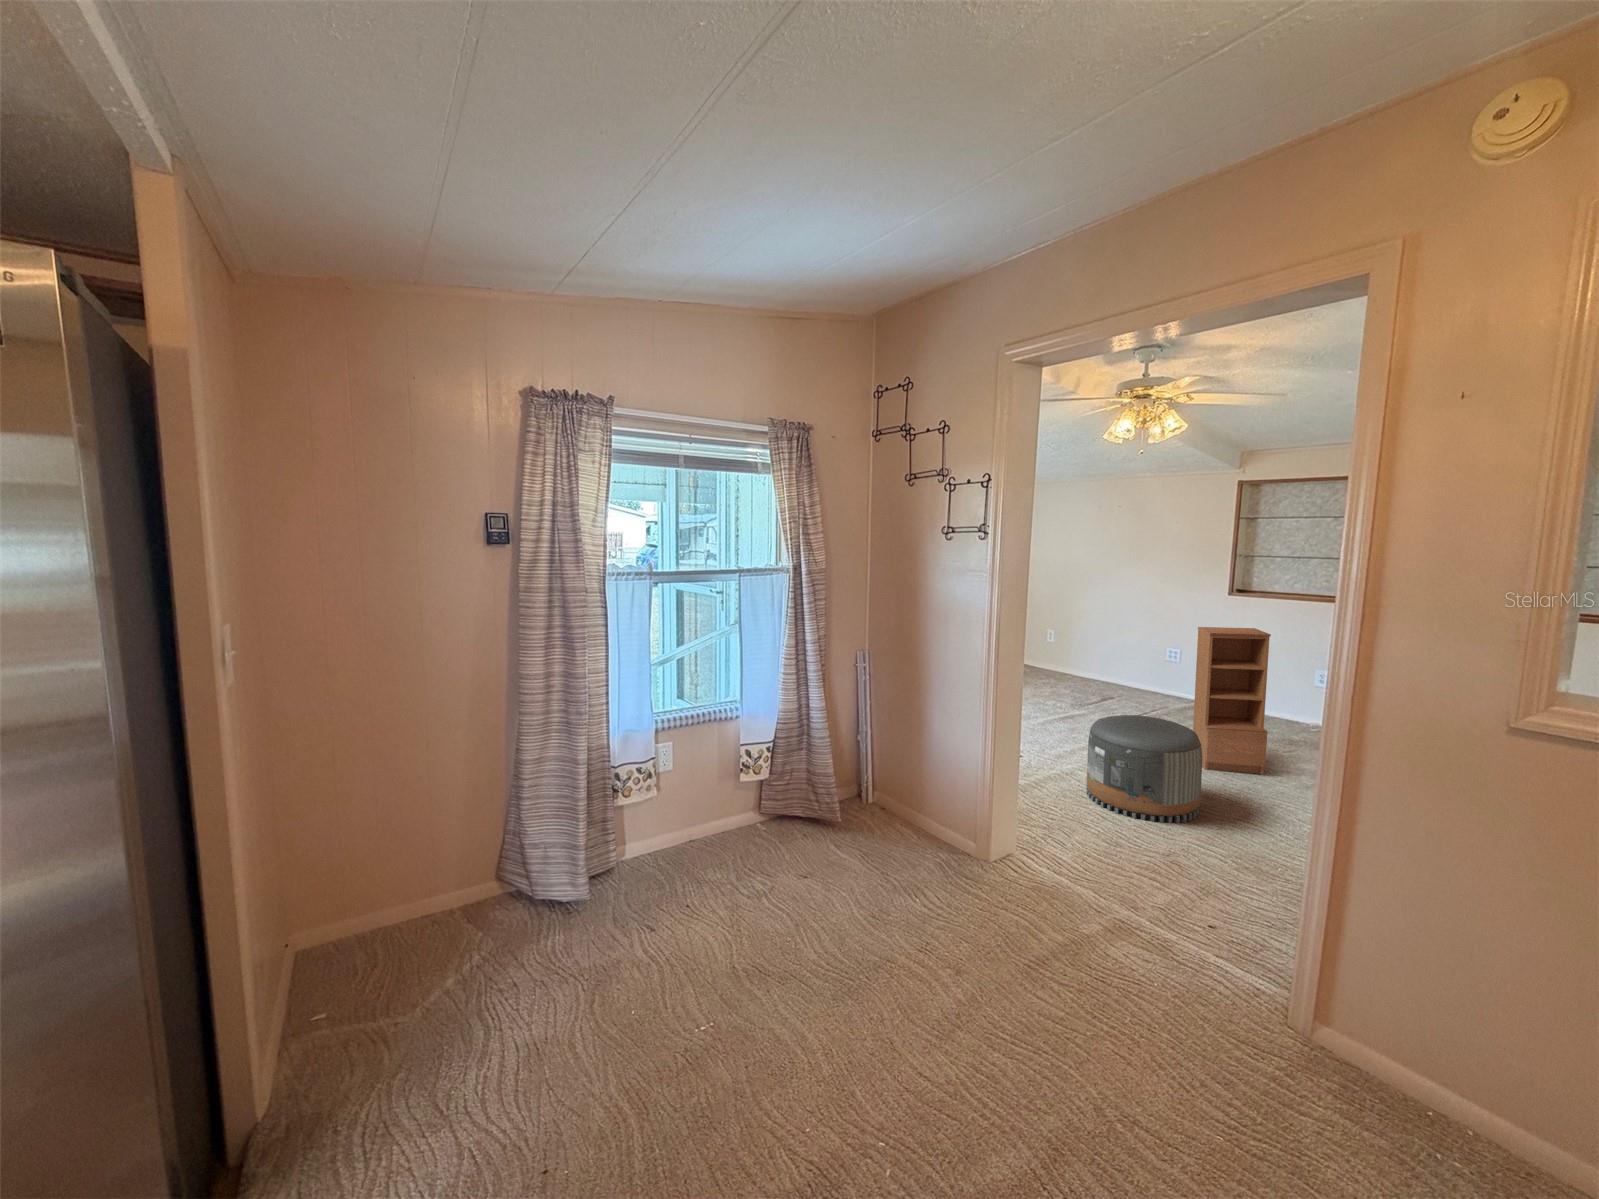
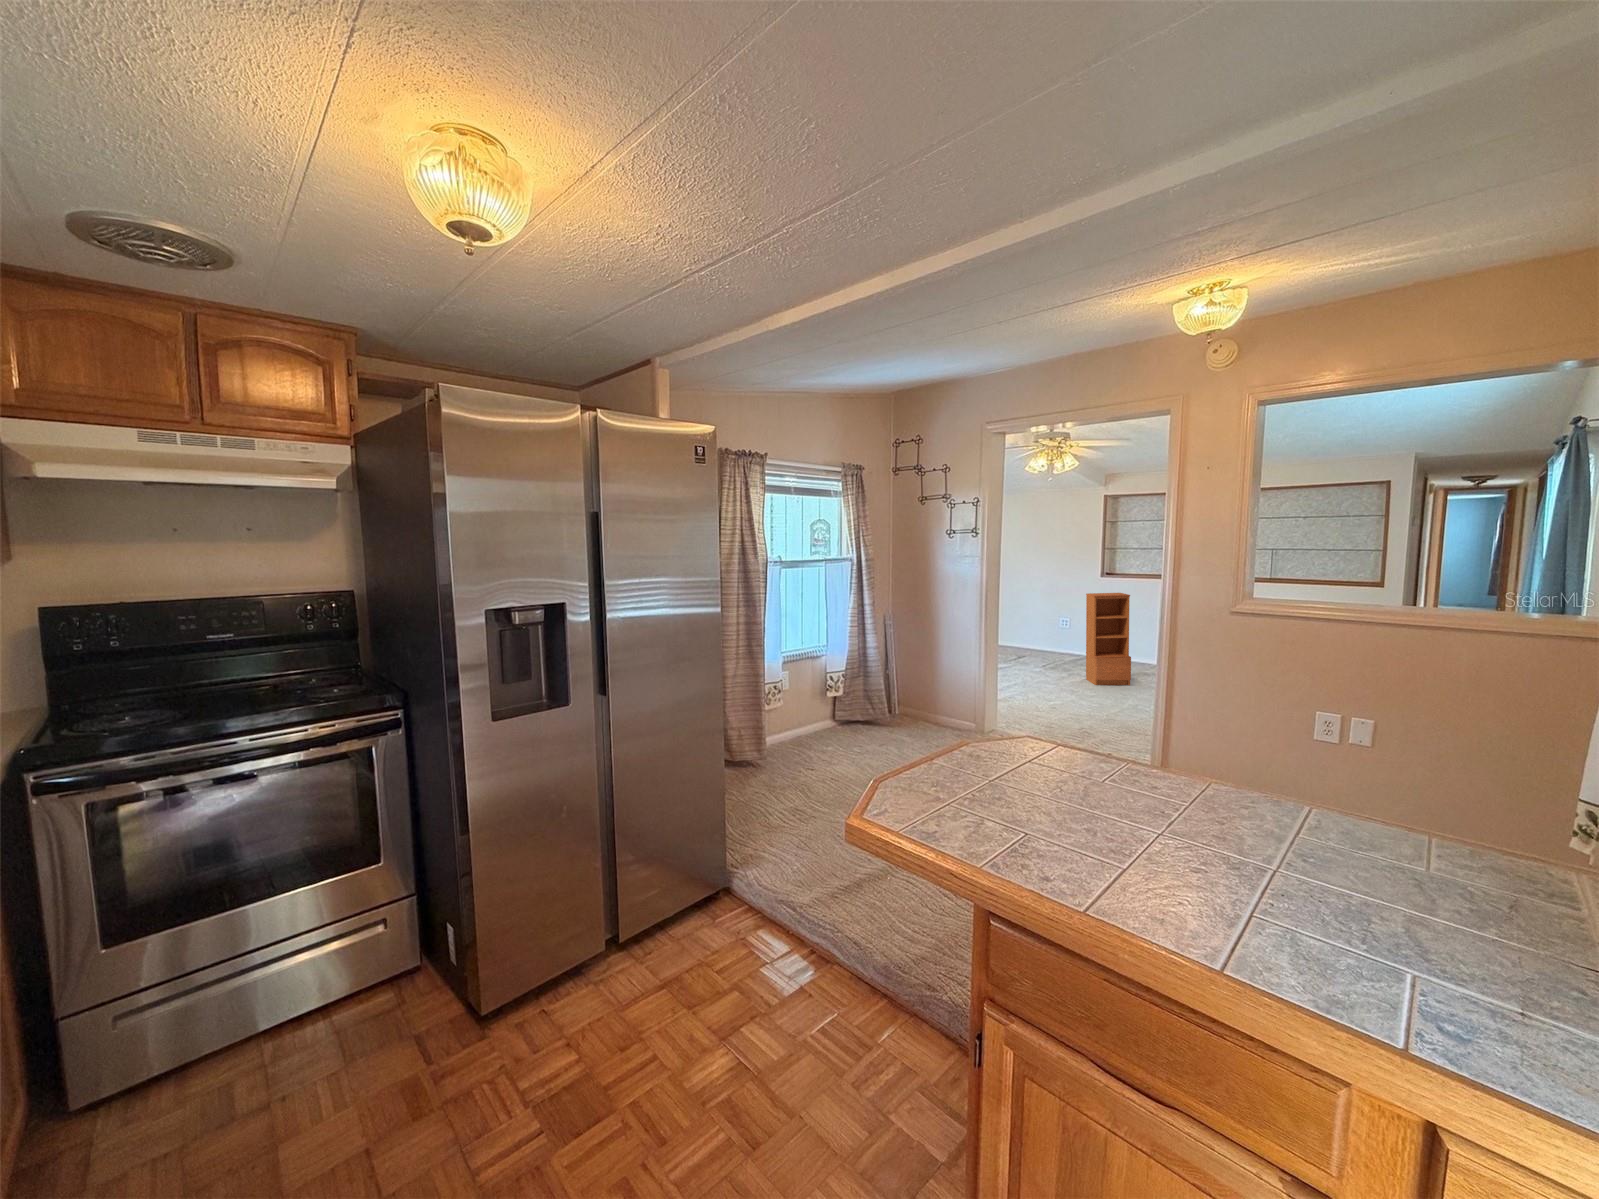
pouf: present [1087,715,1203,823] -> none [1028,648,1097,710]

